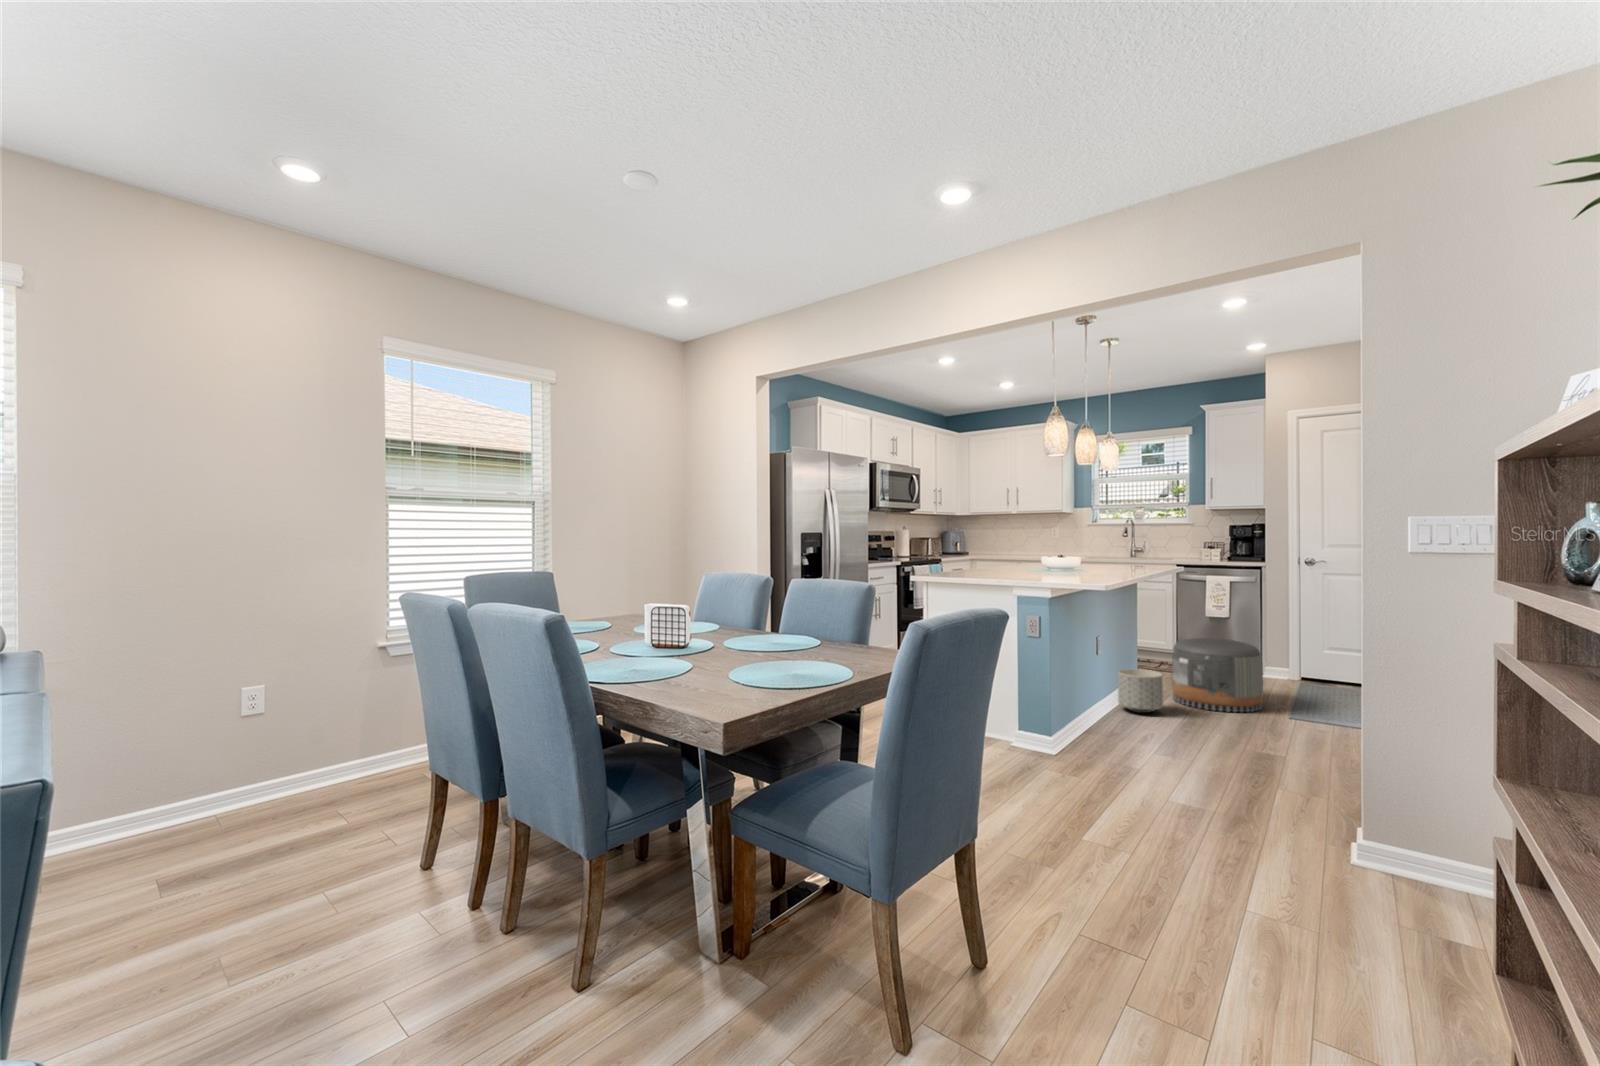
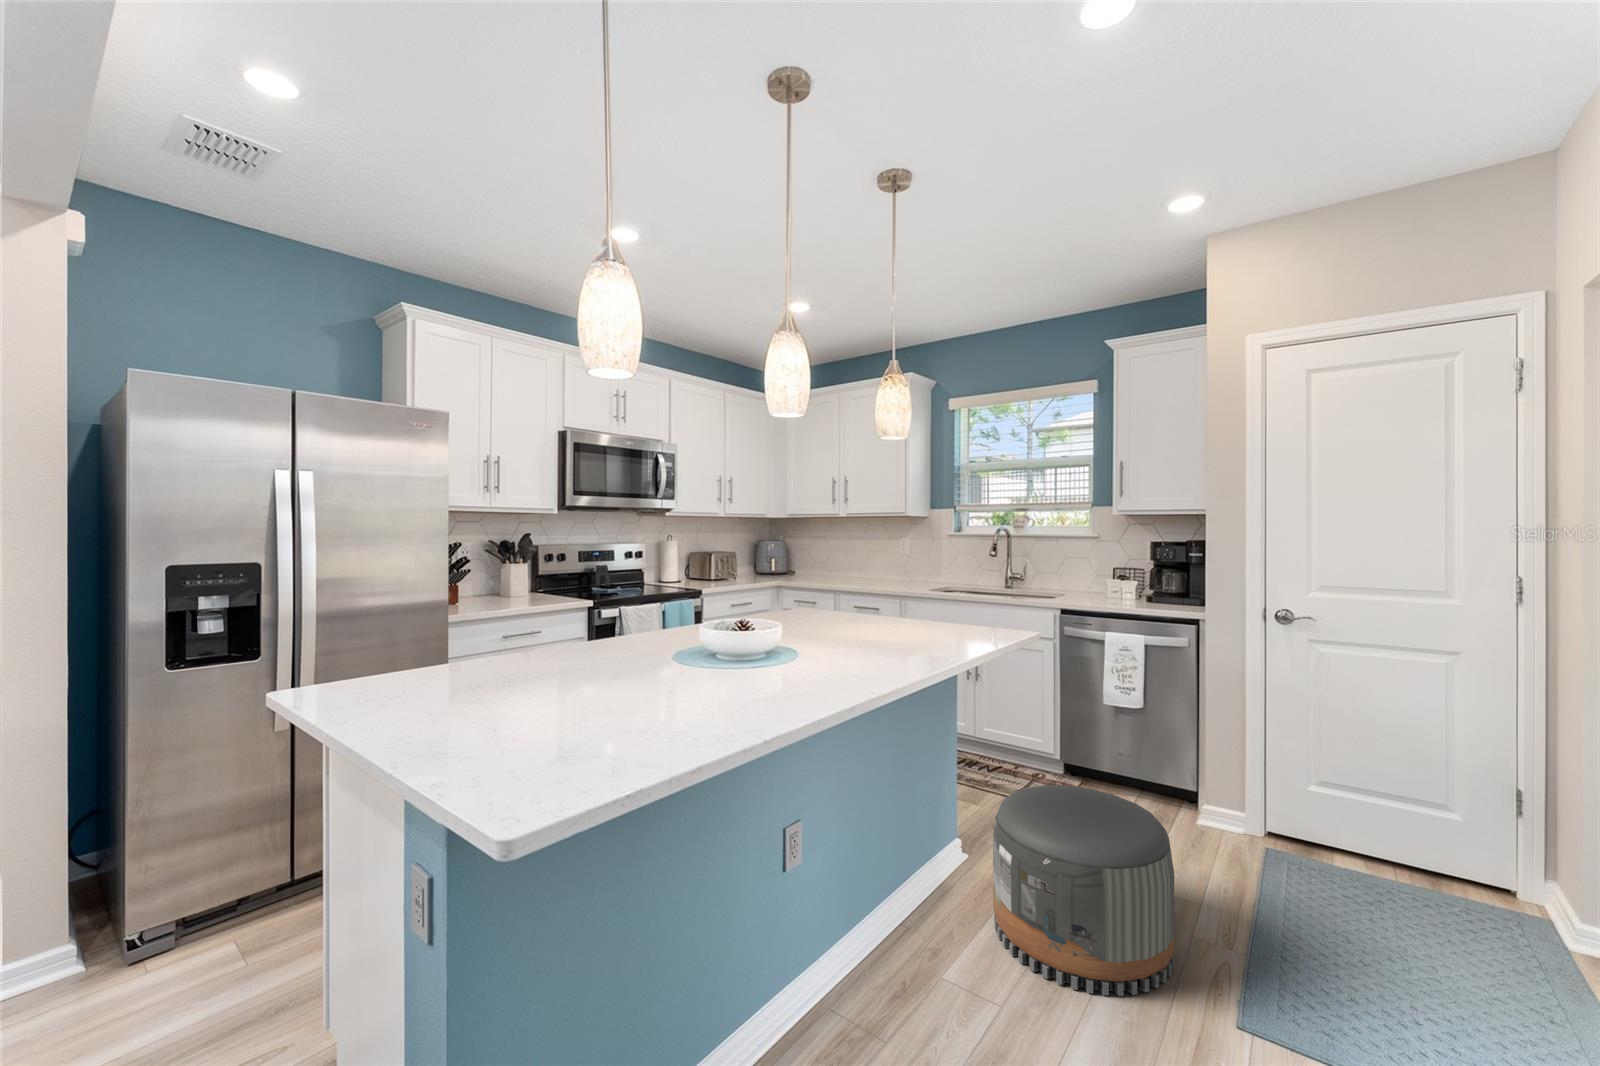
planter: present [1118,669,1163,713] -> none [850,873,941,1000]

